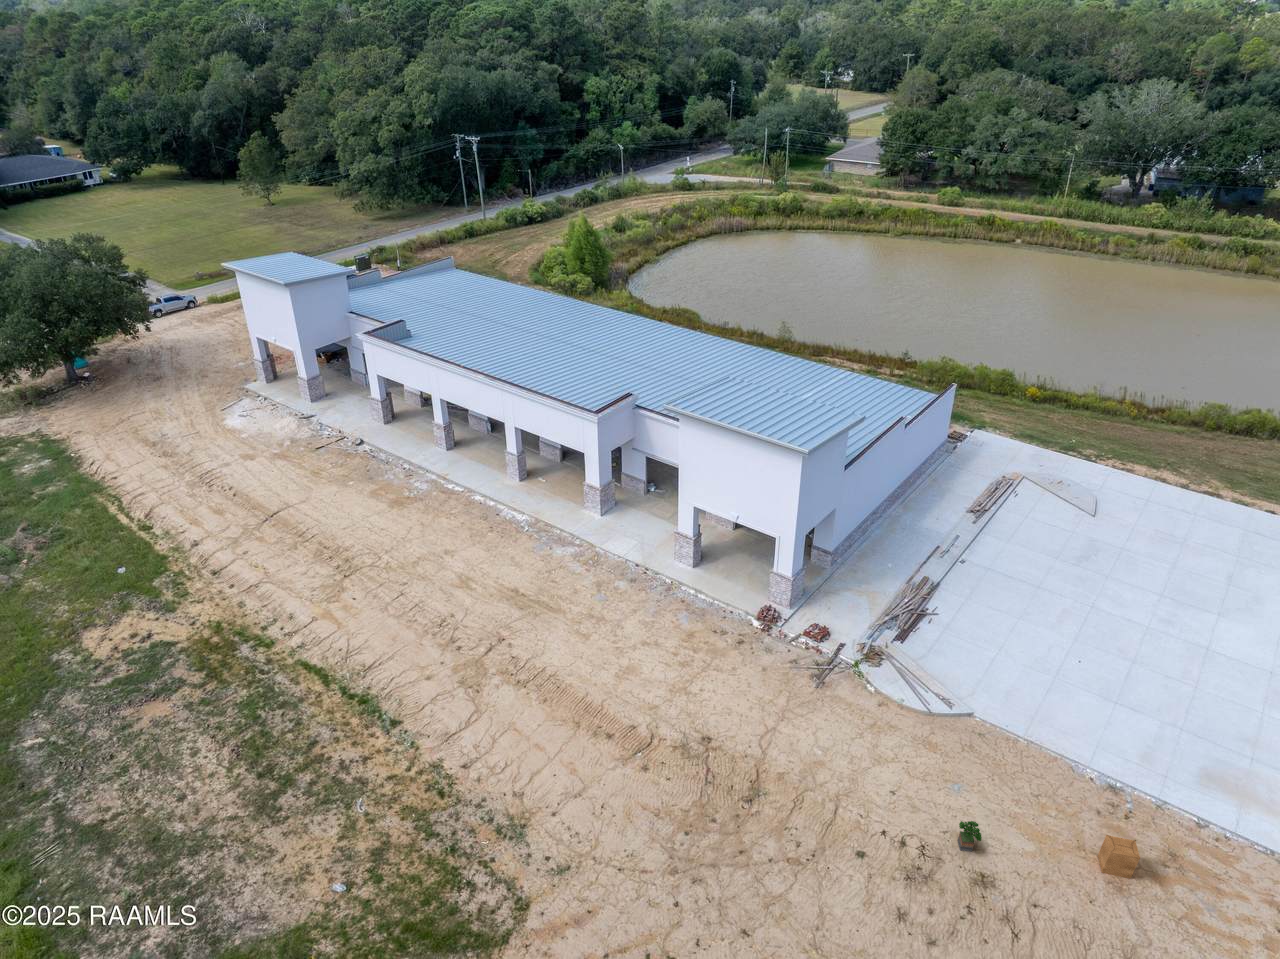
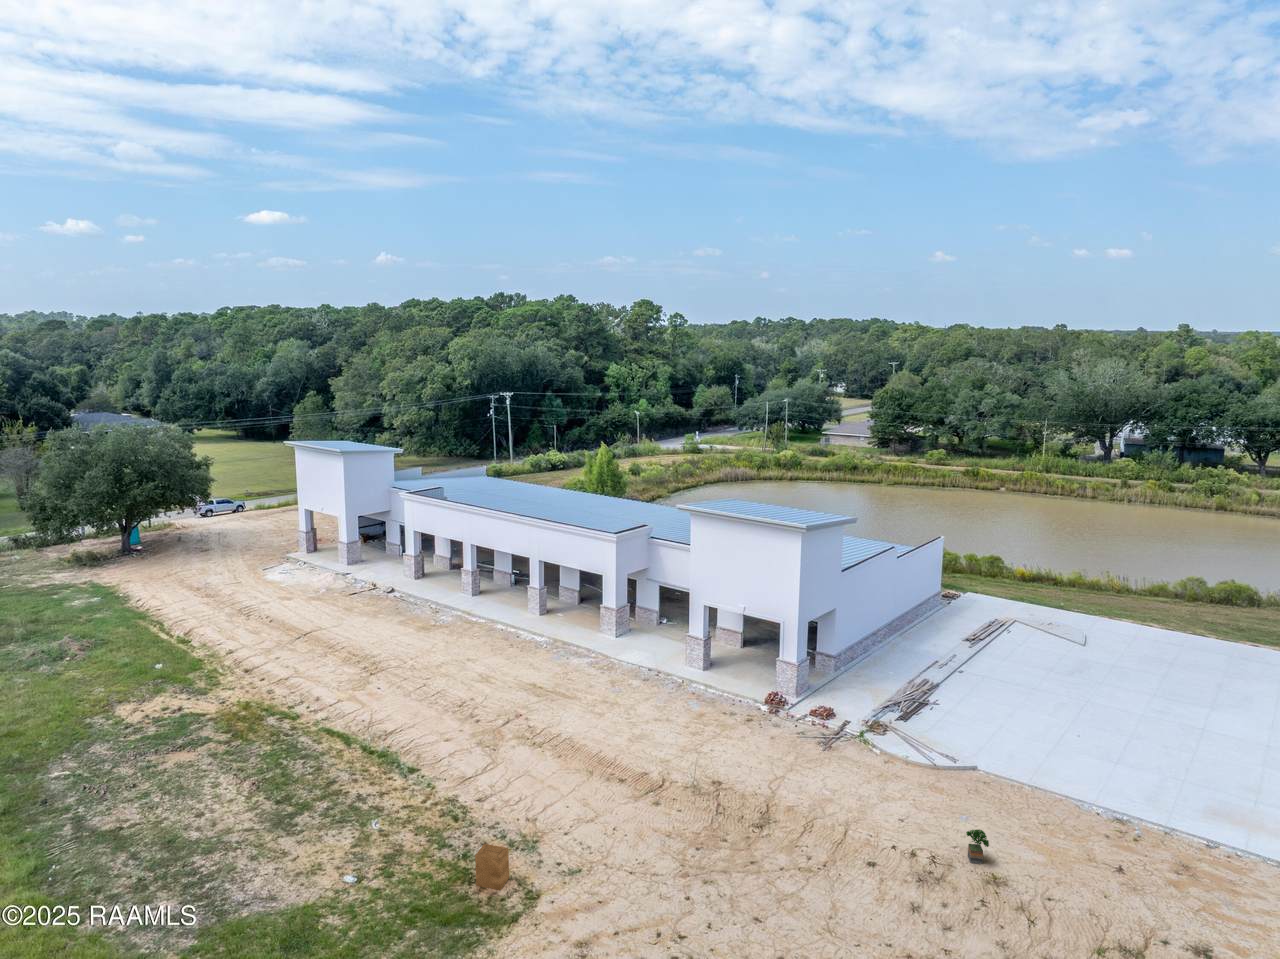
cardboard box: present [1098,835,1140,879] -> present [475,844,509,890]

